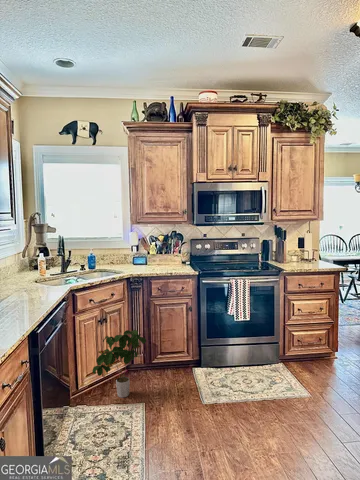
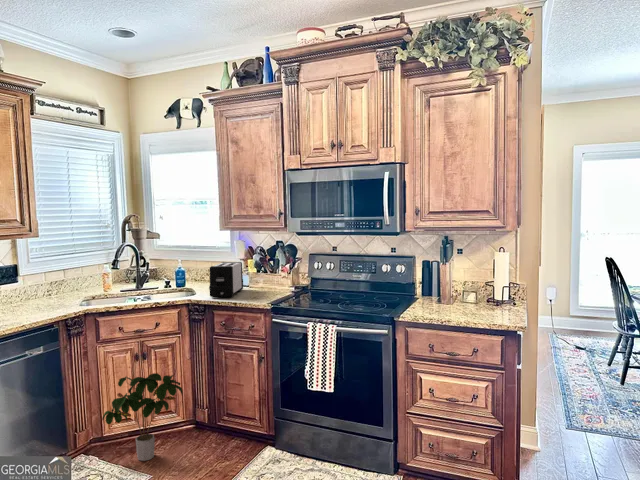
toaster: none [133,246,160,271] -> present [209,262,243,297]

